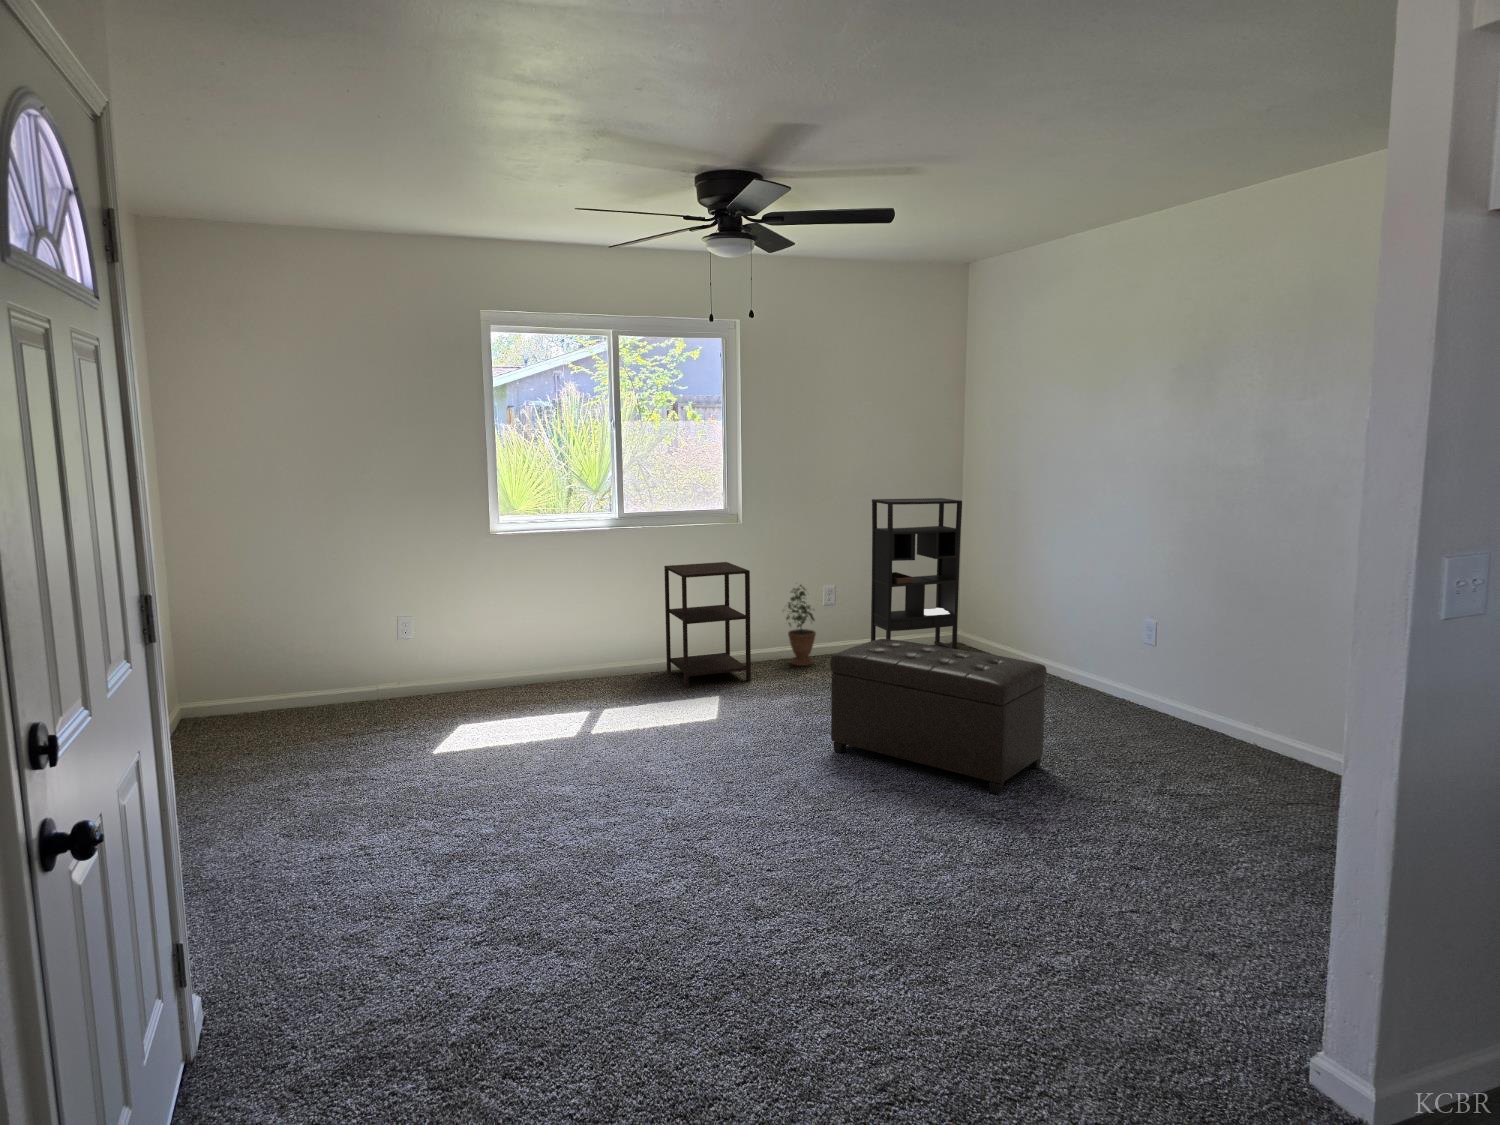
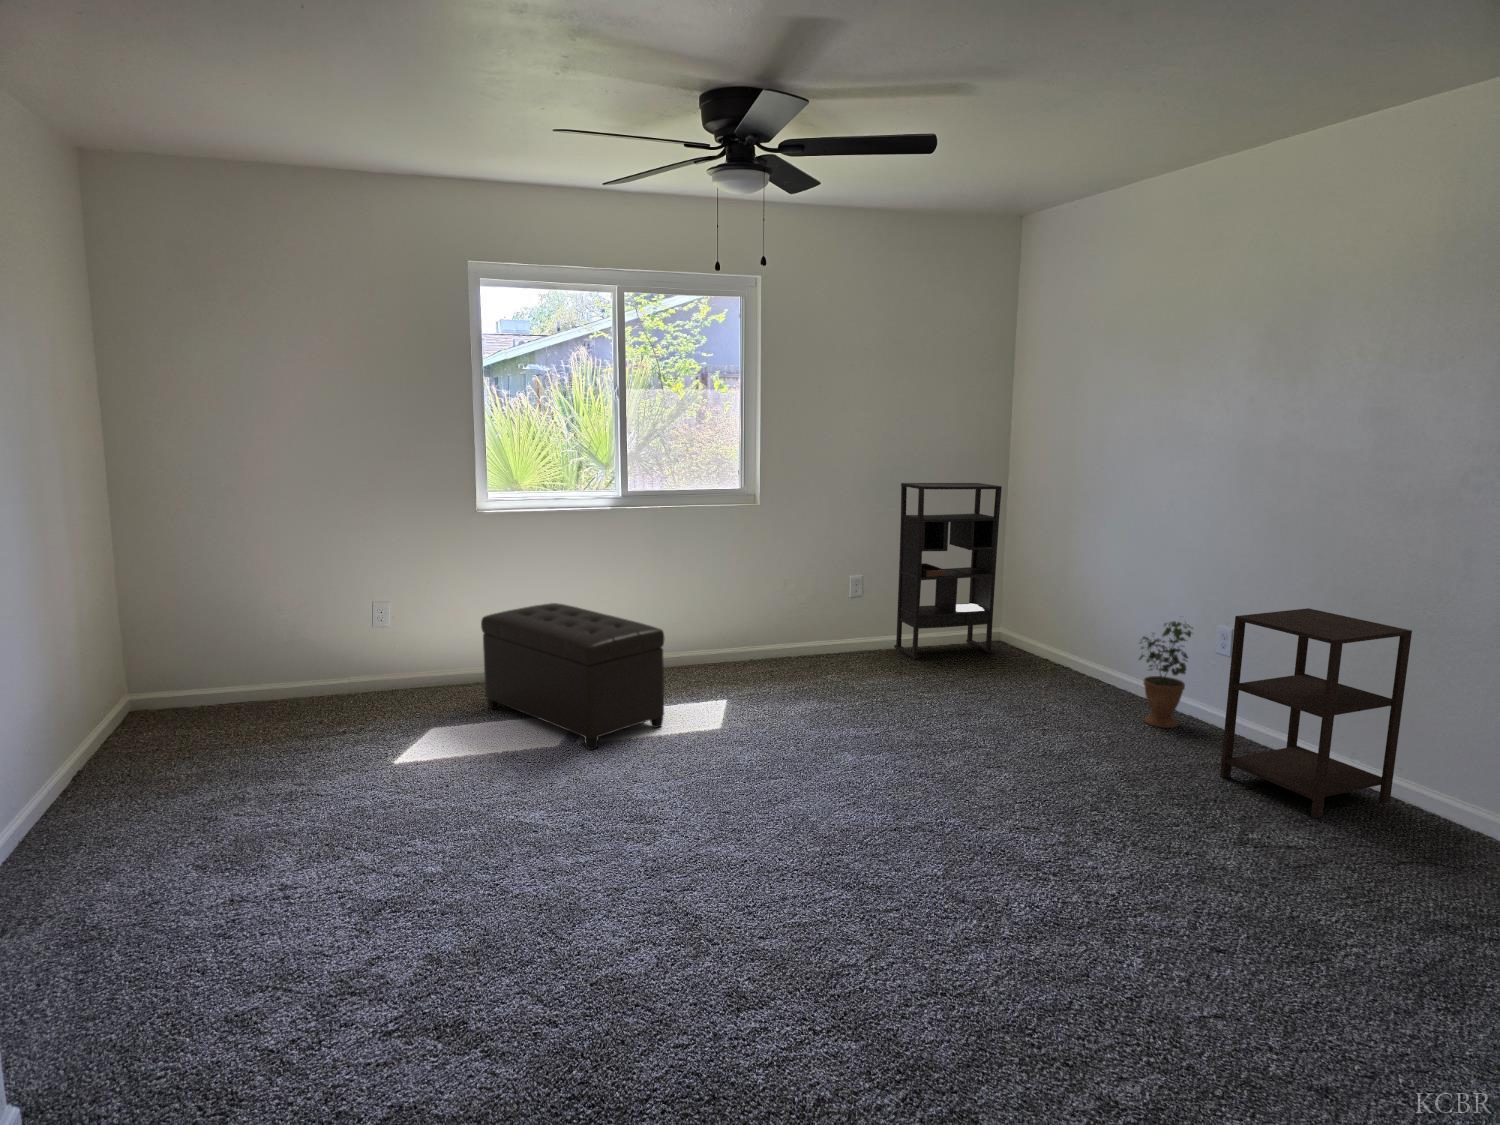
side table: present [664,562,751,688] -> present [1220,608,1412,819]
potted plant: present [786,585,816,666] -> present [1139,621,1193,728]
ottoman: present [830,639,1047,795] -> present [481,603,664,750]

